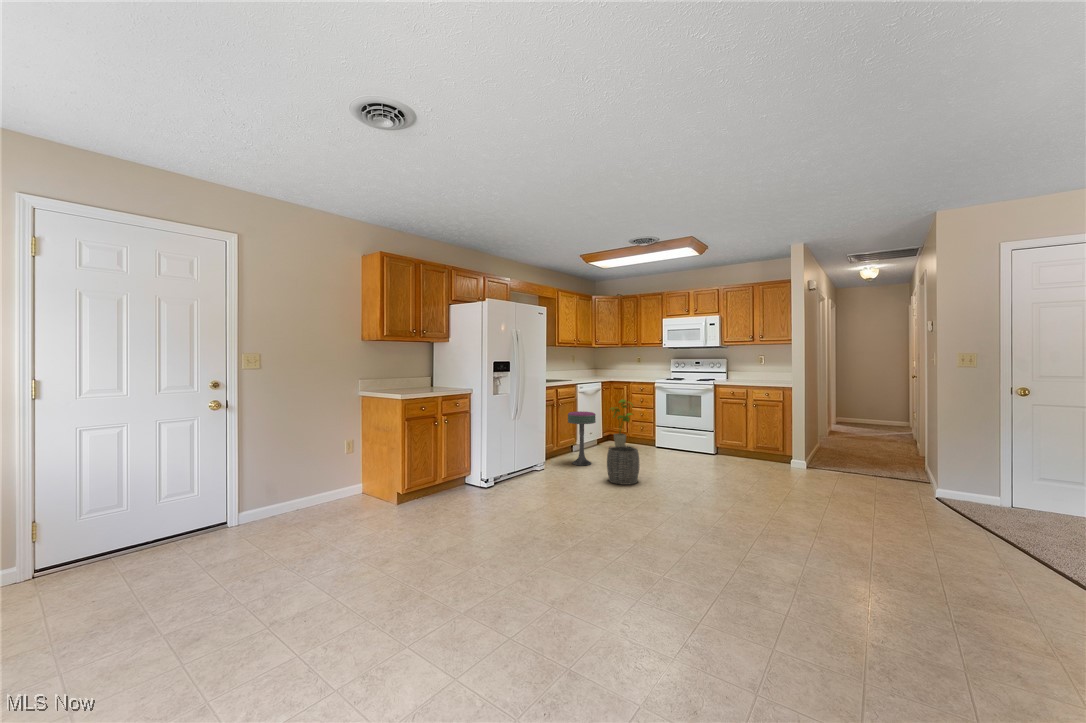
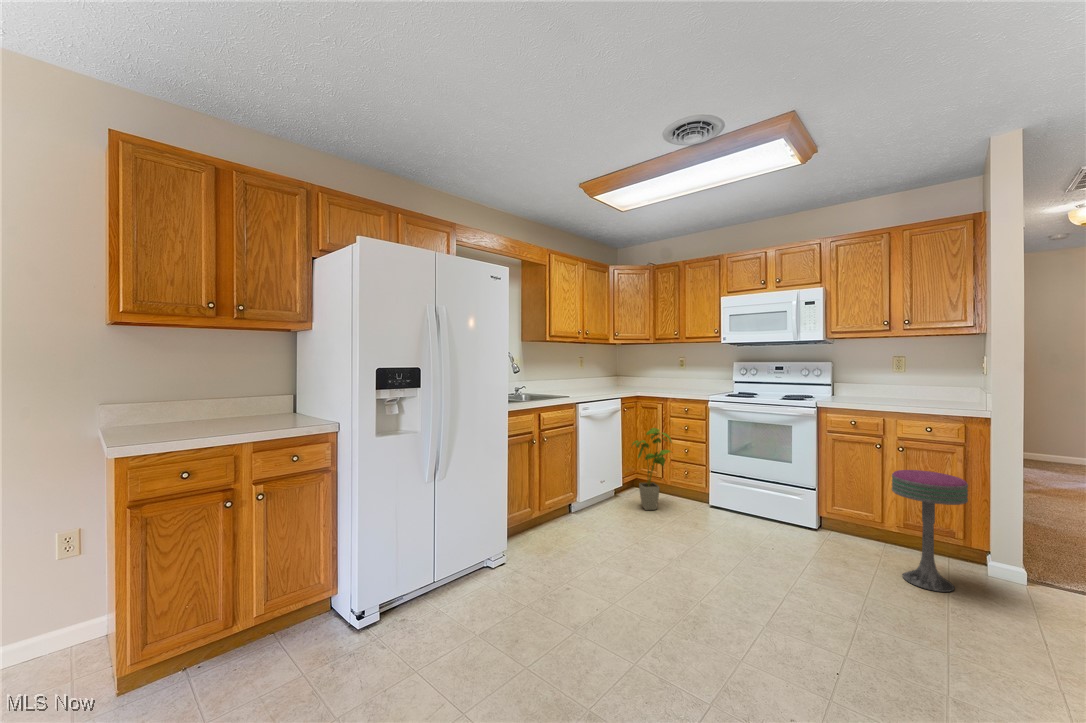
bar stool: present [568,411,596,465] -> present [892,470,968,592]
woven basket: present [607,446,639,485] -> none [612,540,680,634]

